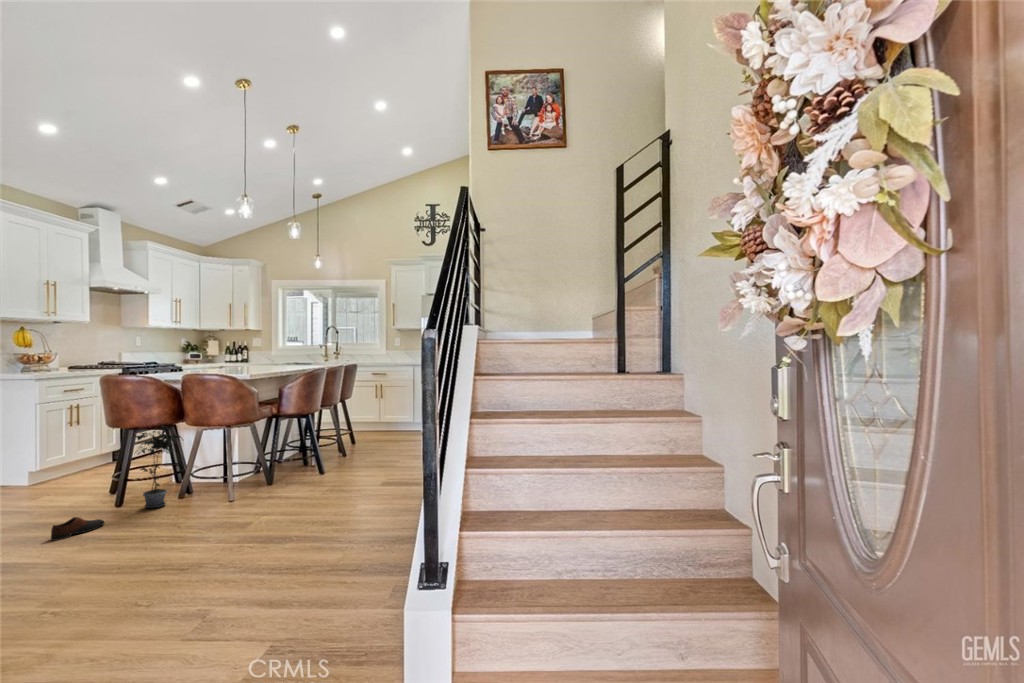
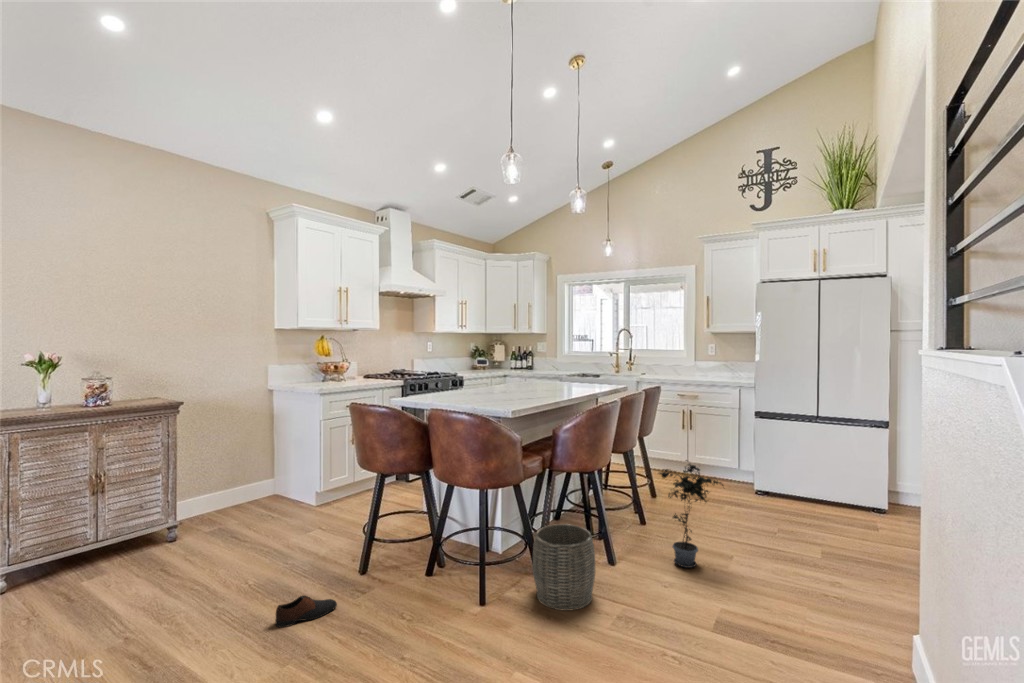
potted plant: present [136,423,183,508] -> present [659,460,723,568]
woven basket: none [267,448,311,498] -> present [533,524,595,611]

